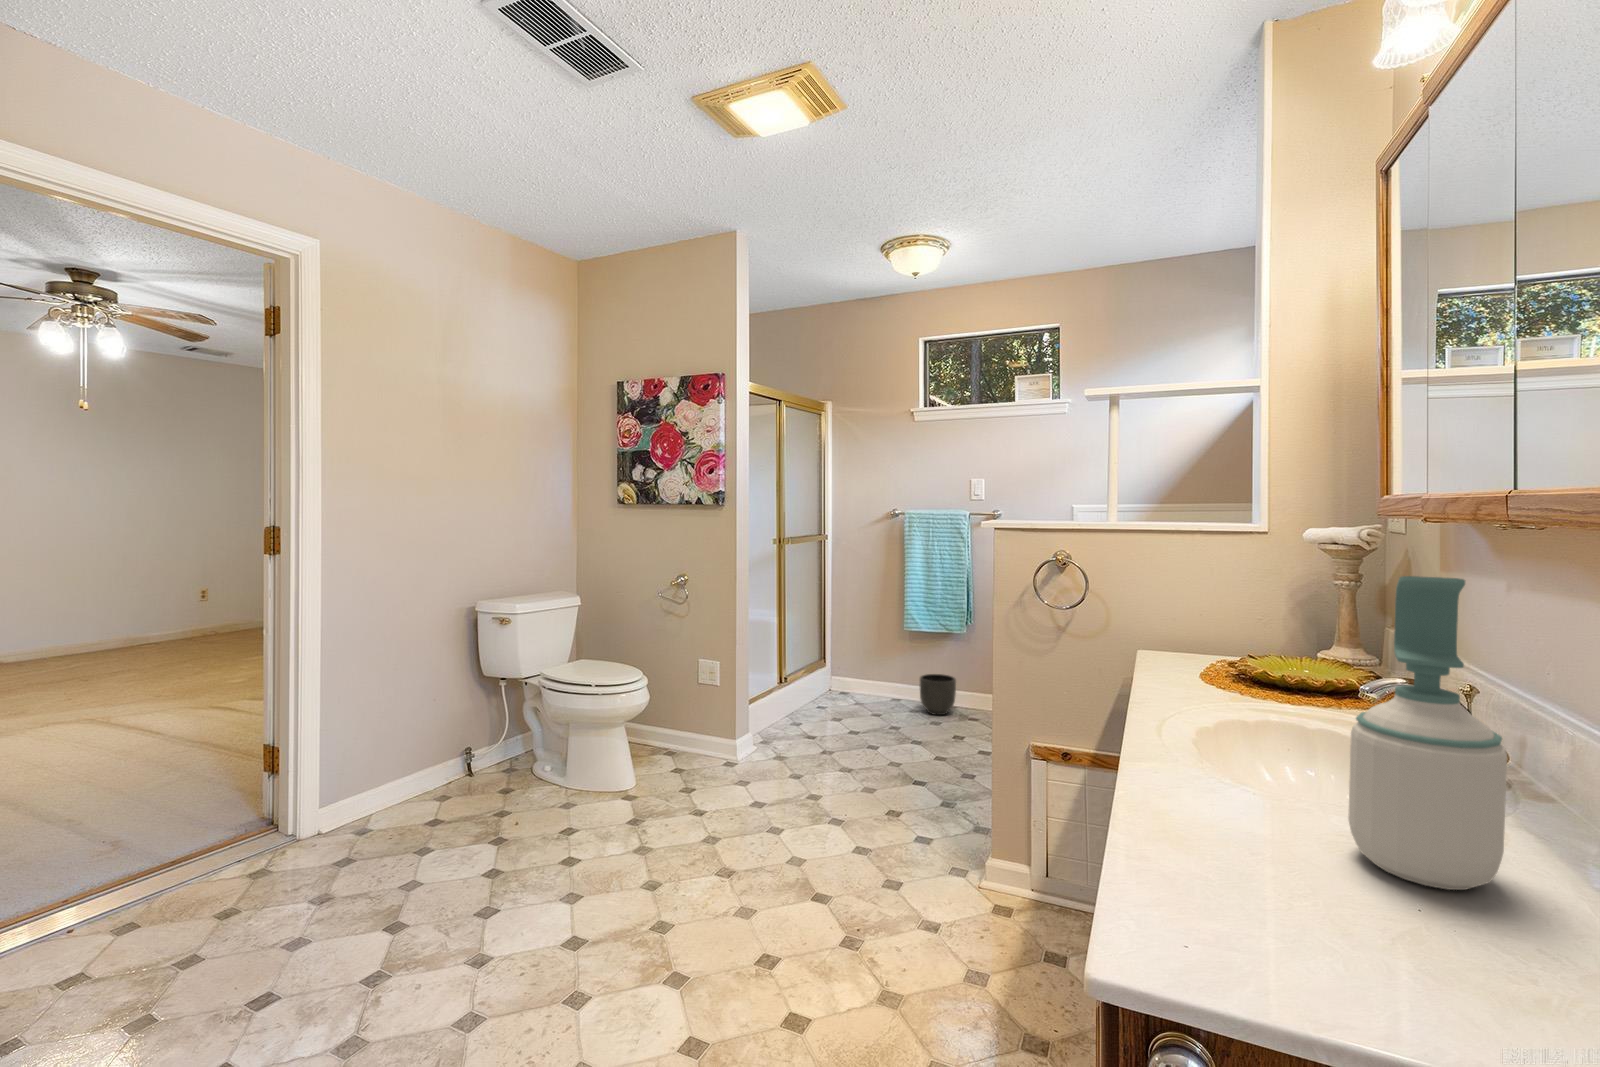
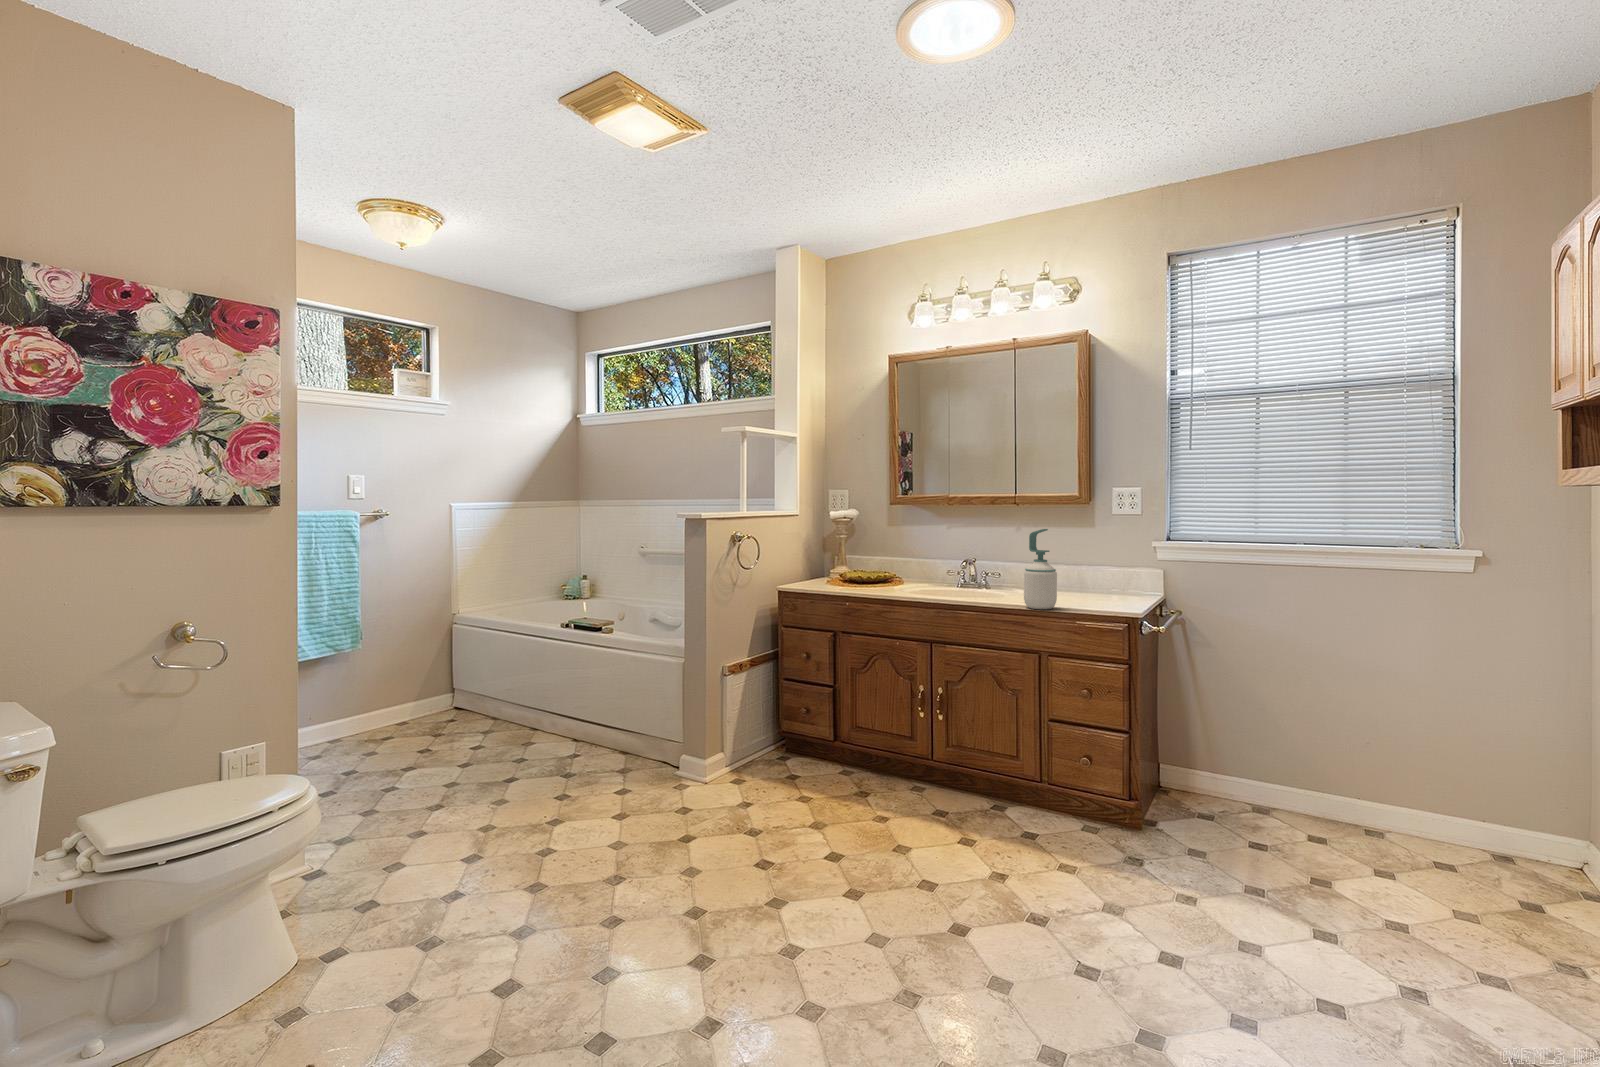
planter: present [920,674,956,715] -> none [317,703,366,753]

